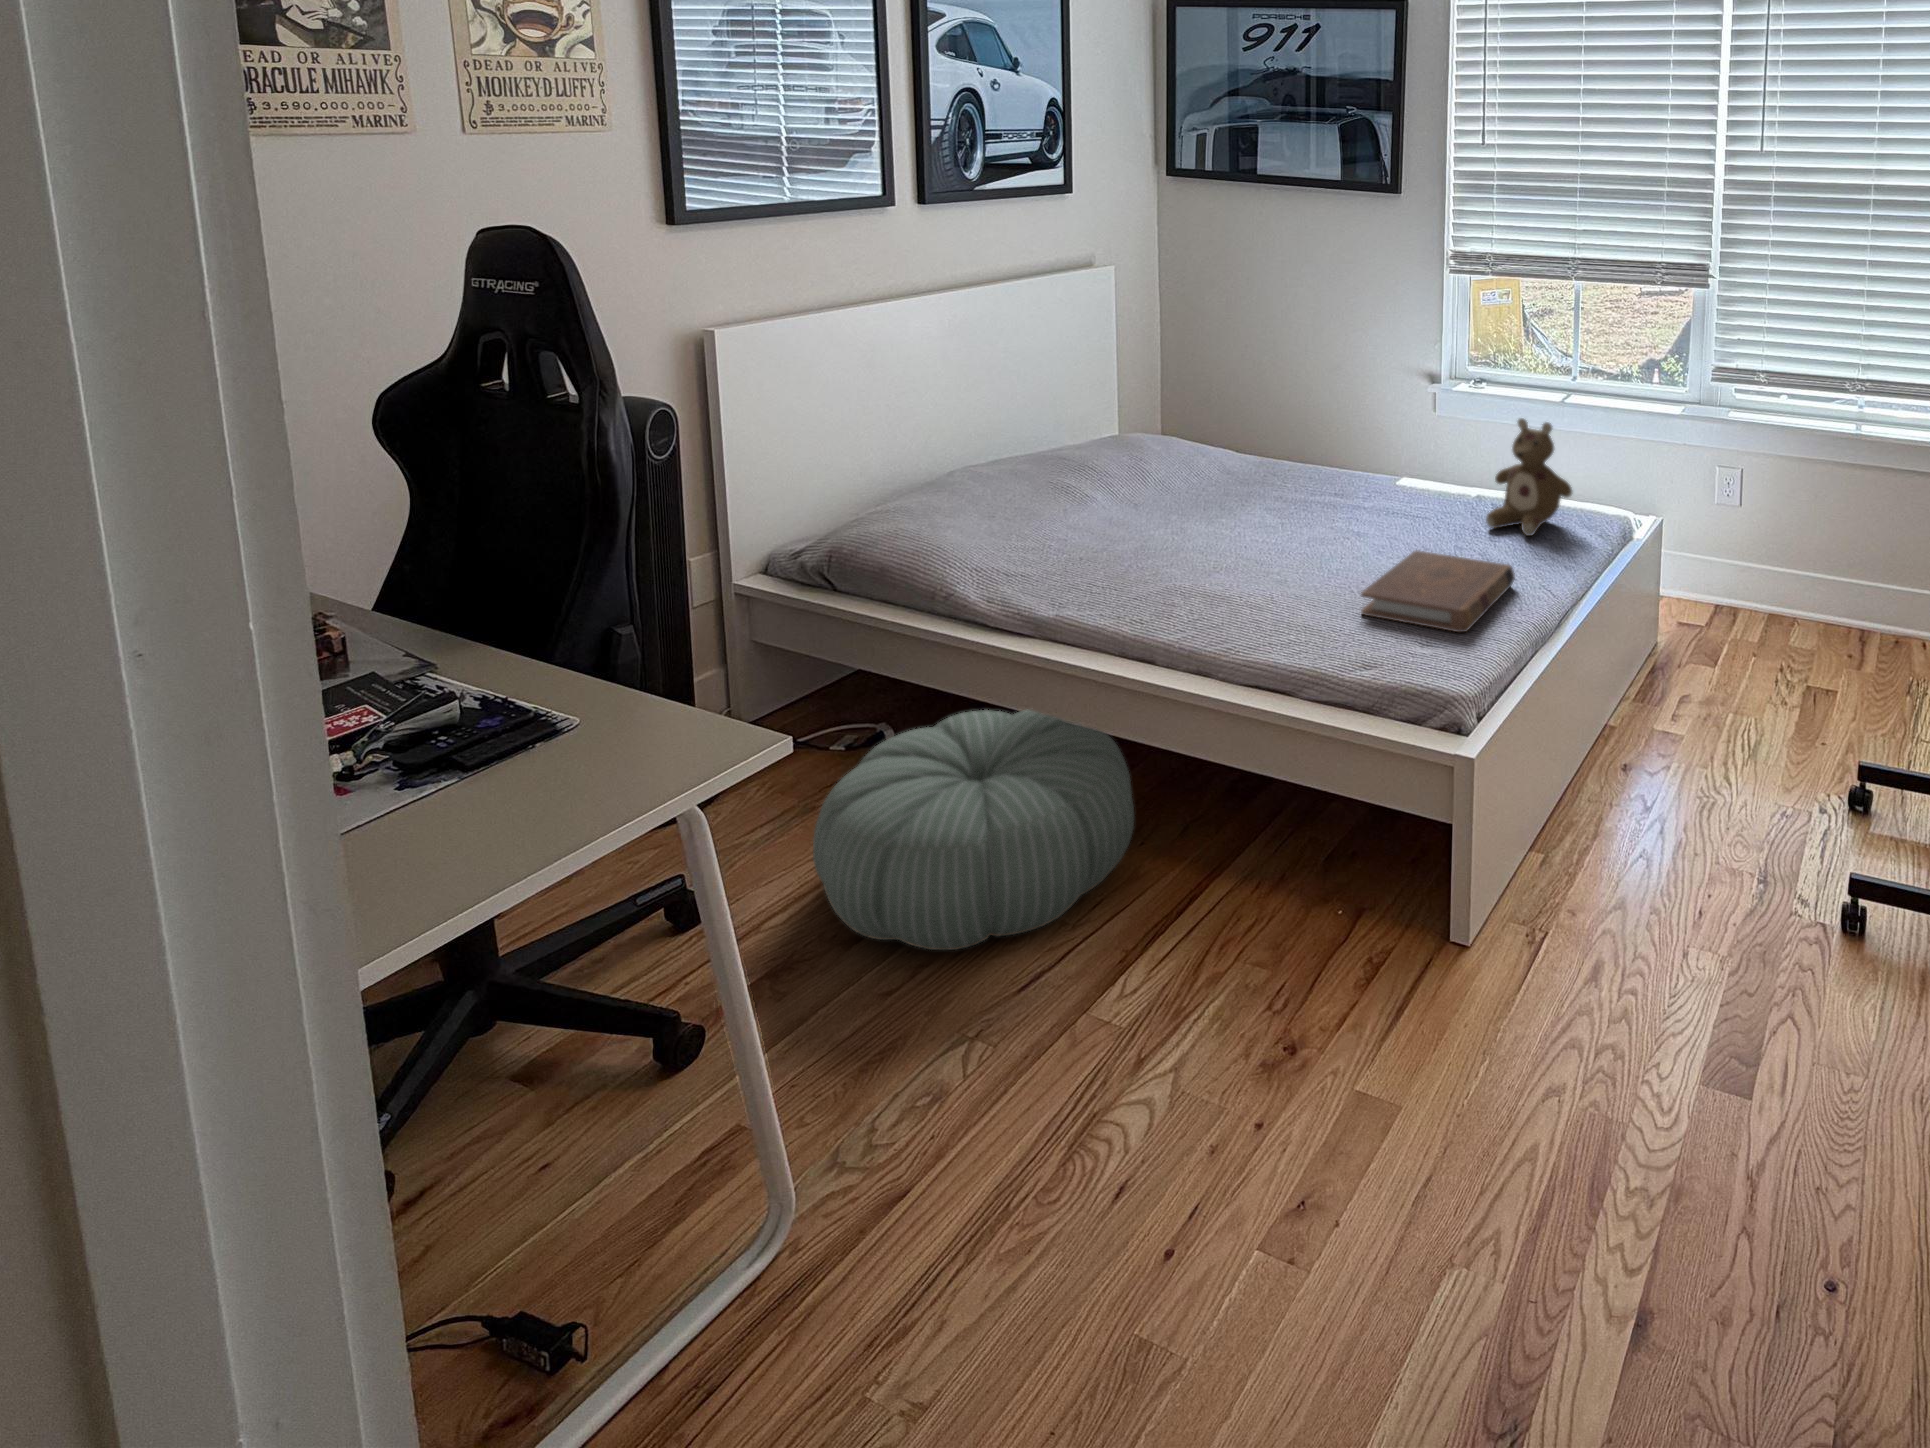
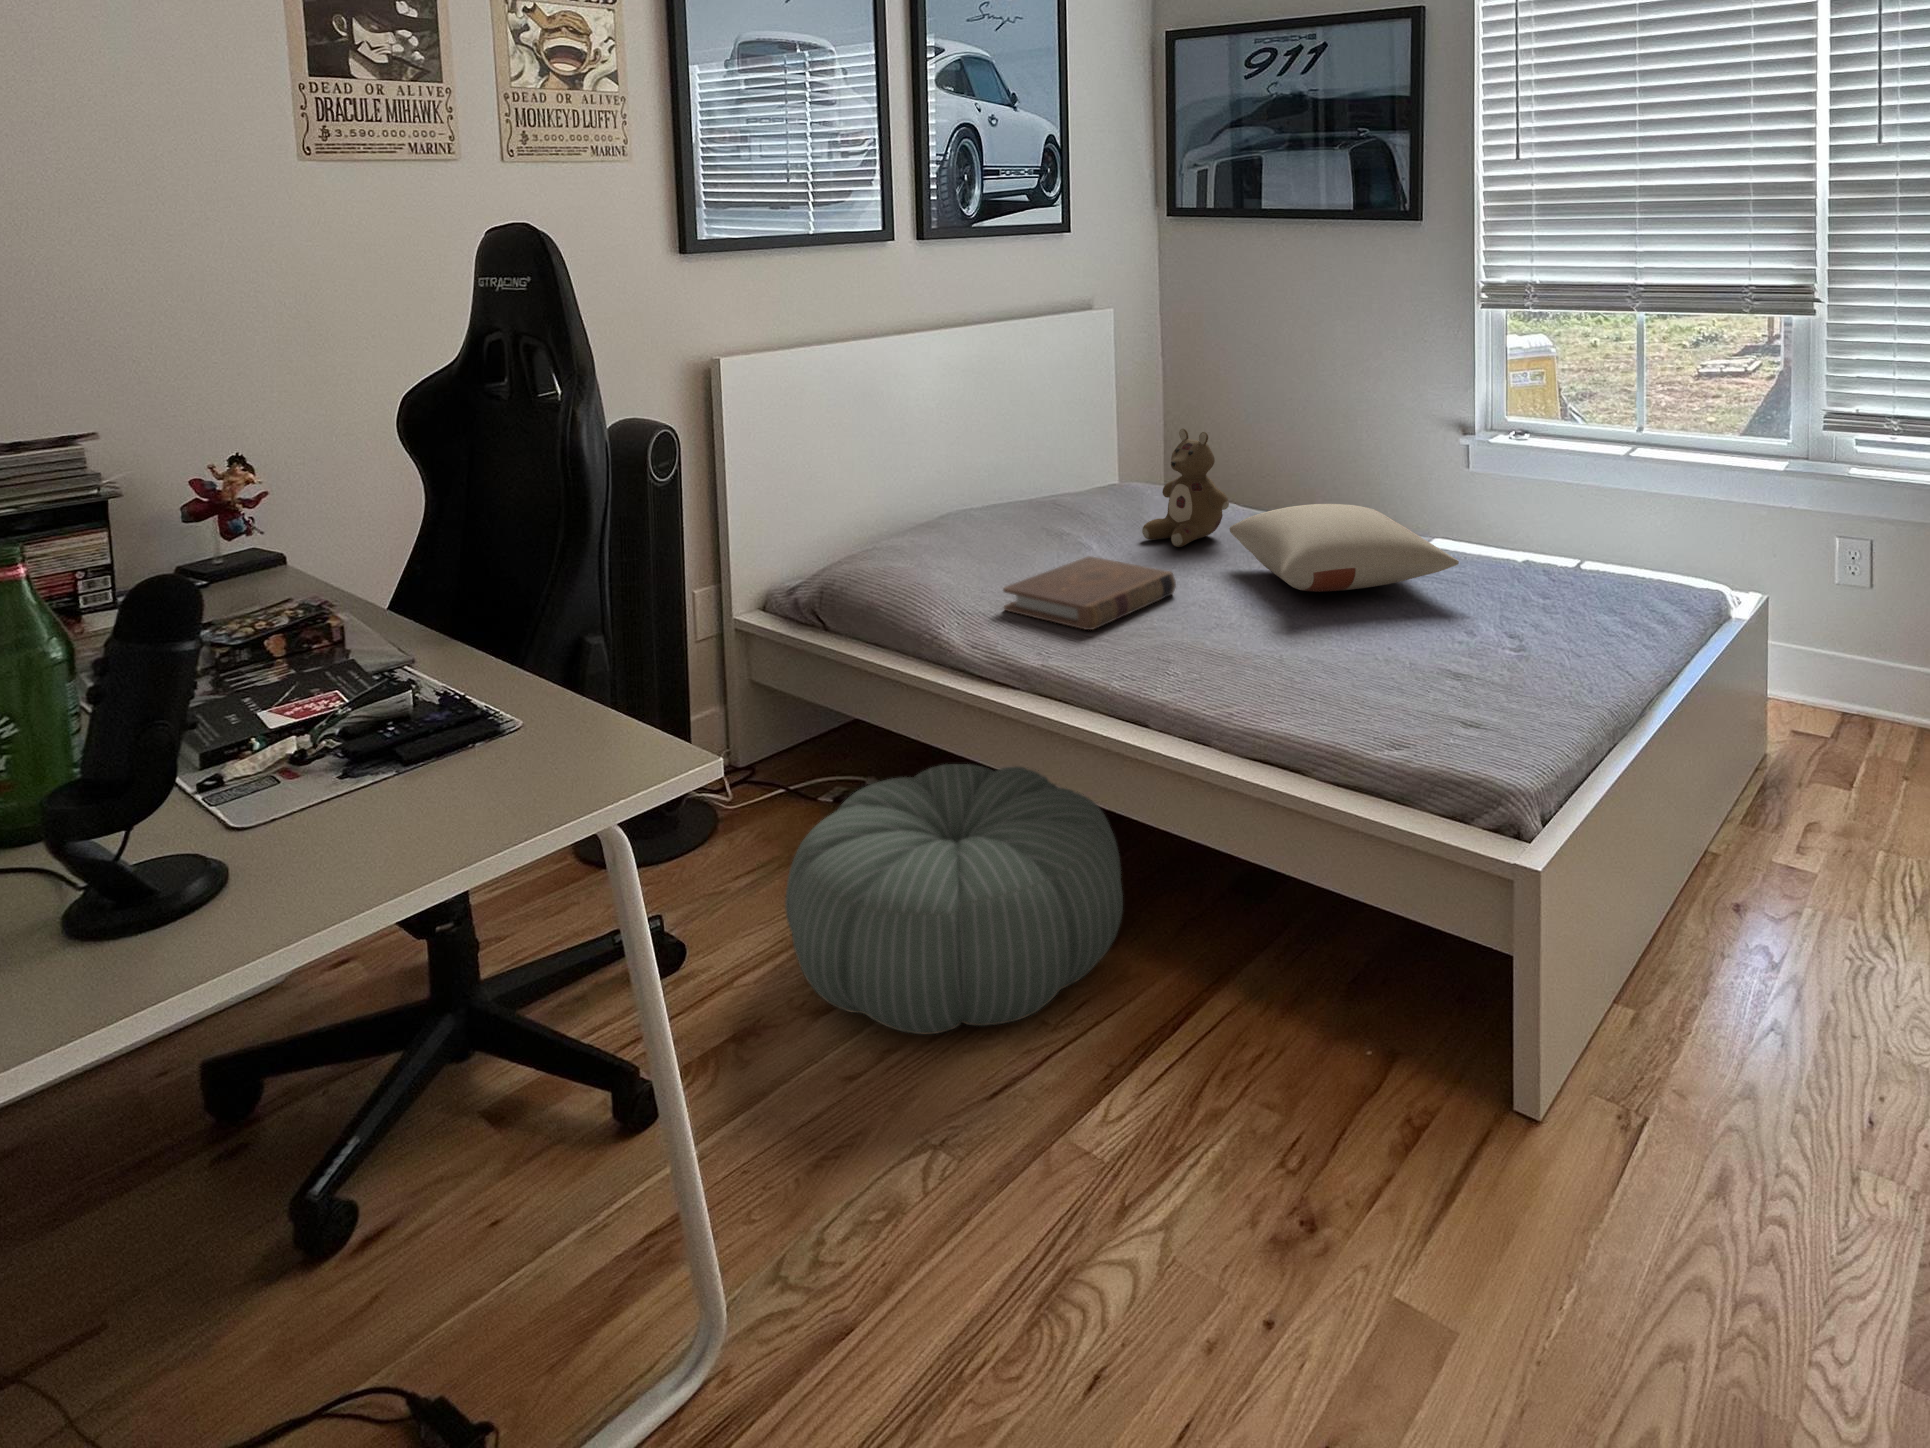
stuffed bear: present [1486,418,1572,536] -> present [1142,429,1229,547]
pillow: none [1228,458,1424,536] -> present [1230,504,1459,592]
book: present [1361,550,1515,632] -> present [1003,556,1176,630]

